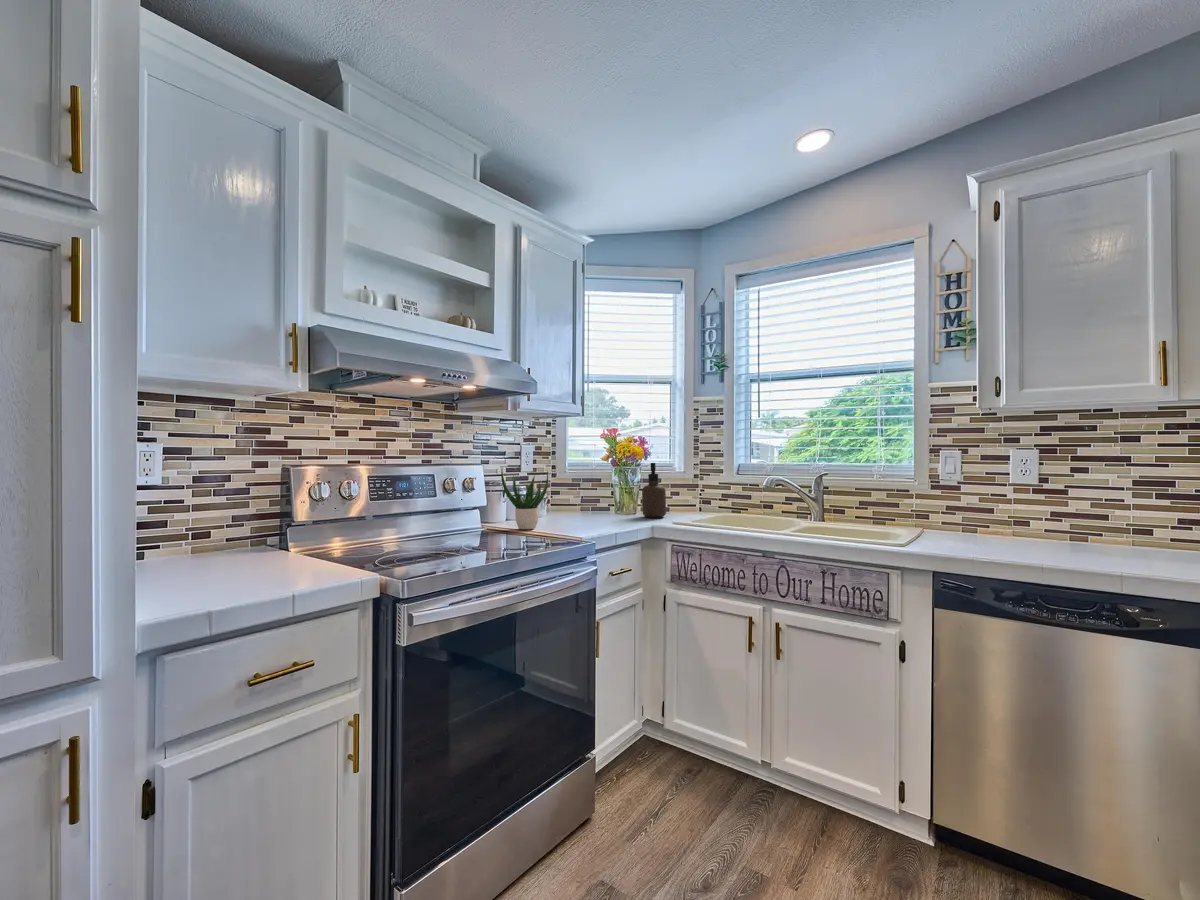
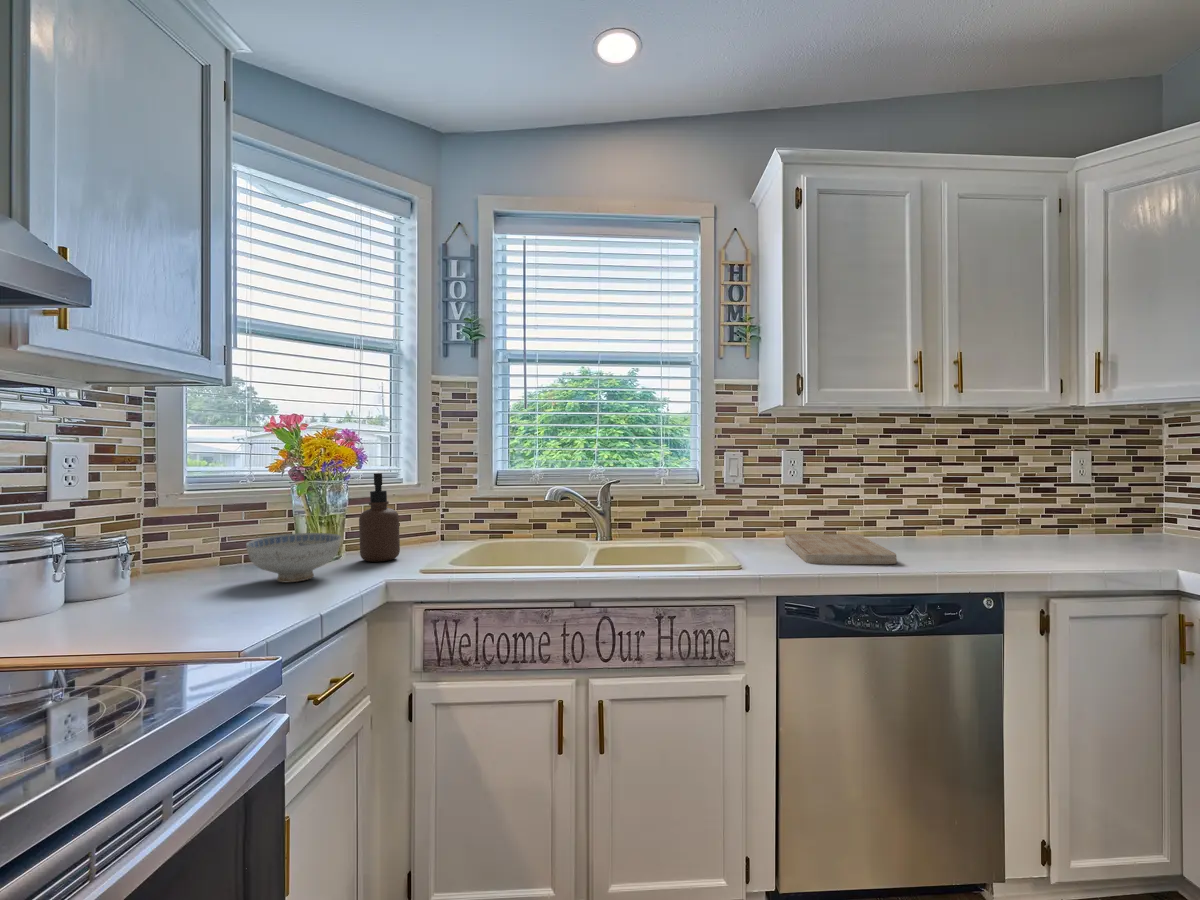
potted plant: present [501,469,548,529] -> none [69,486,191,619]
ceramic bowl: none [578,497,625,523] -> present [246,533,341,582]
cutting board: none [984,526,1091,558] -> present [785,534,897,564]

